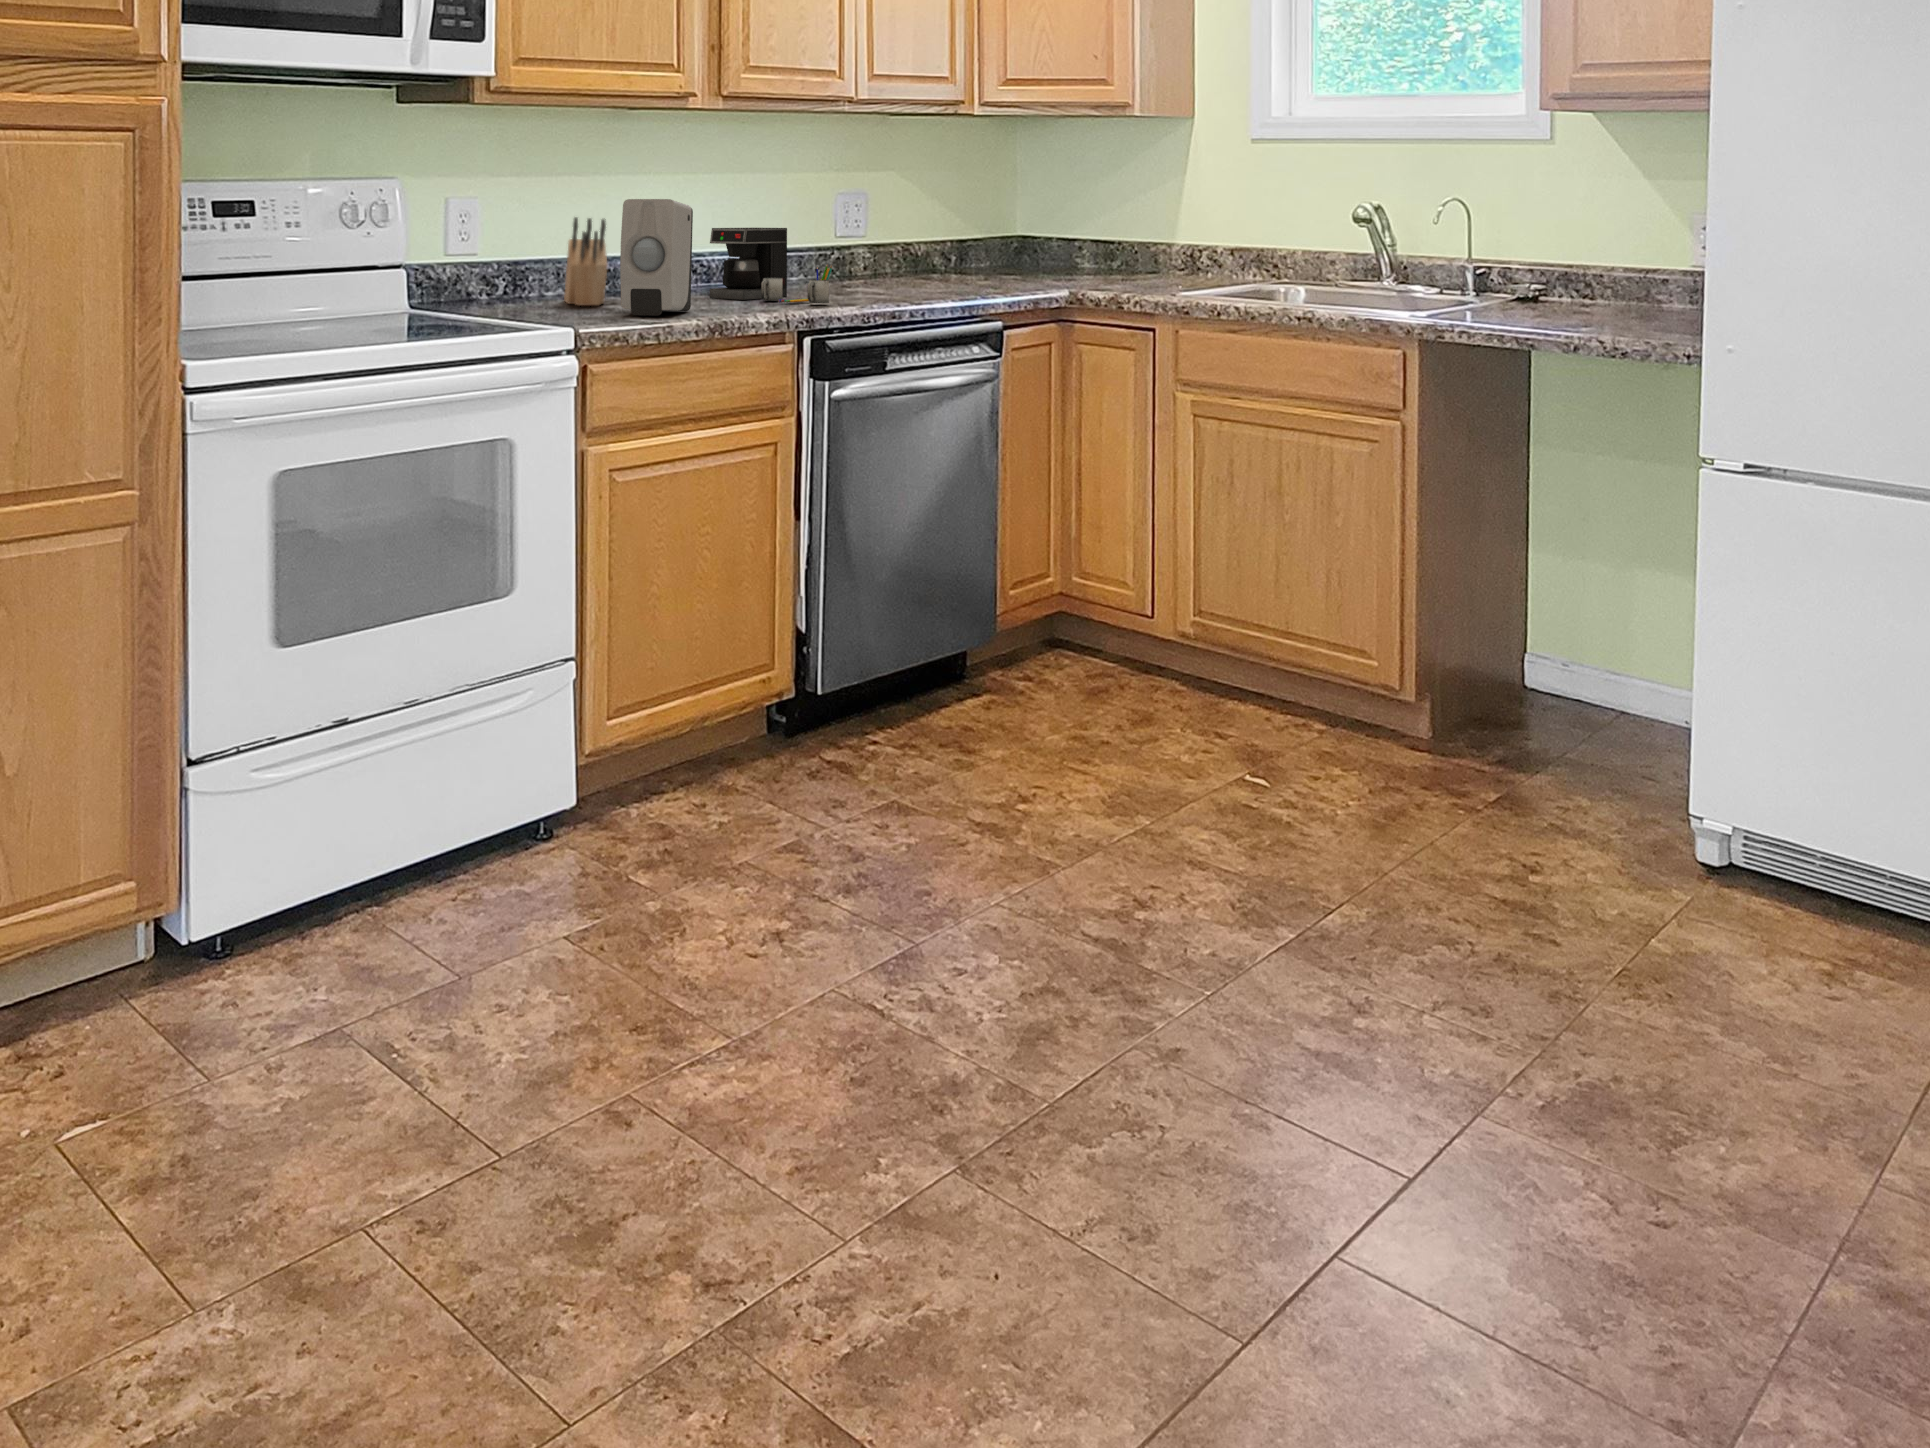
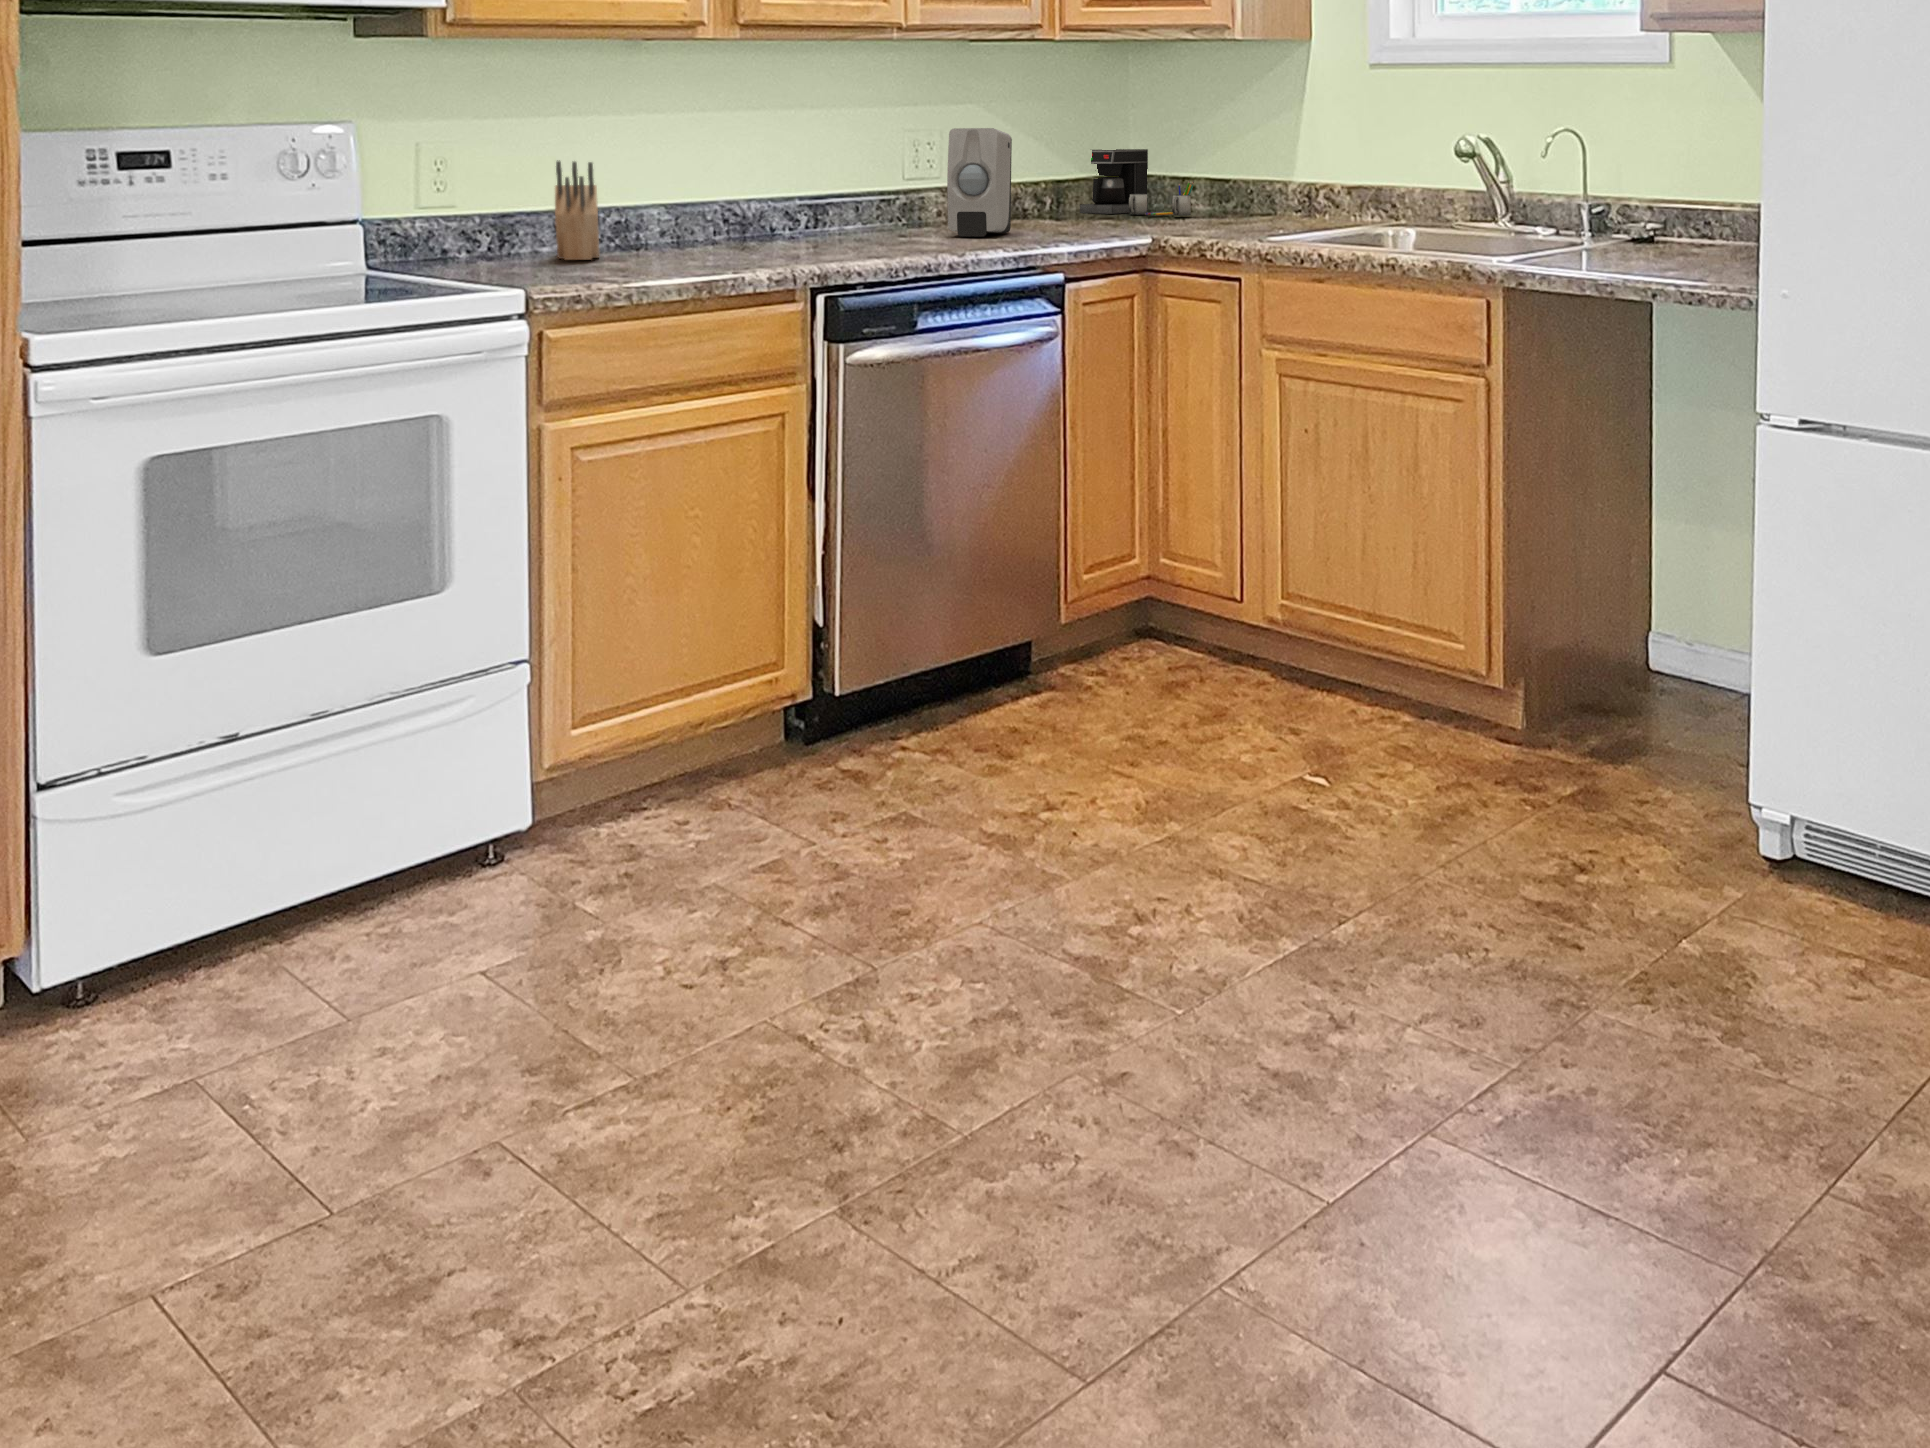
soap dispenser: present [620,199,693,316] -> present [947,128,1012,237]
coffee maker: present [710,228,833,303] -> present [1080,149,1194,216]

